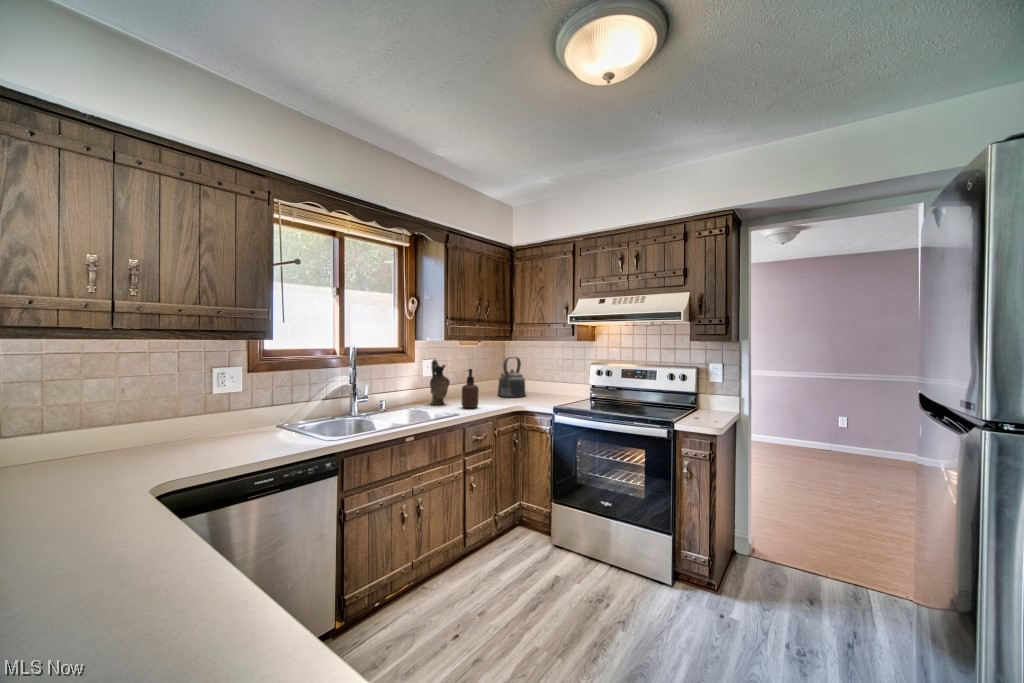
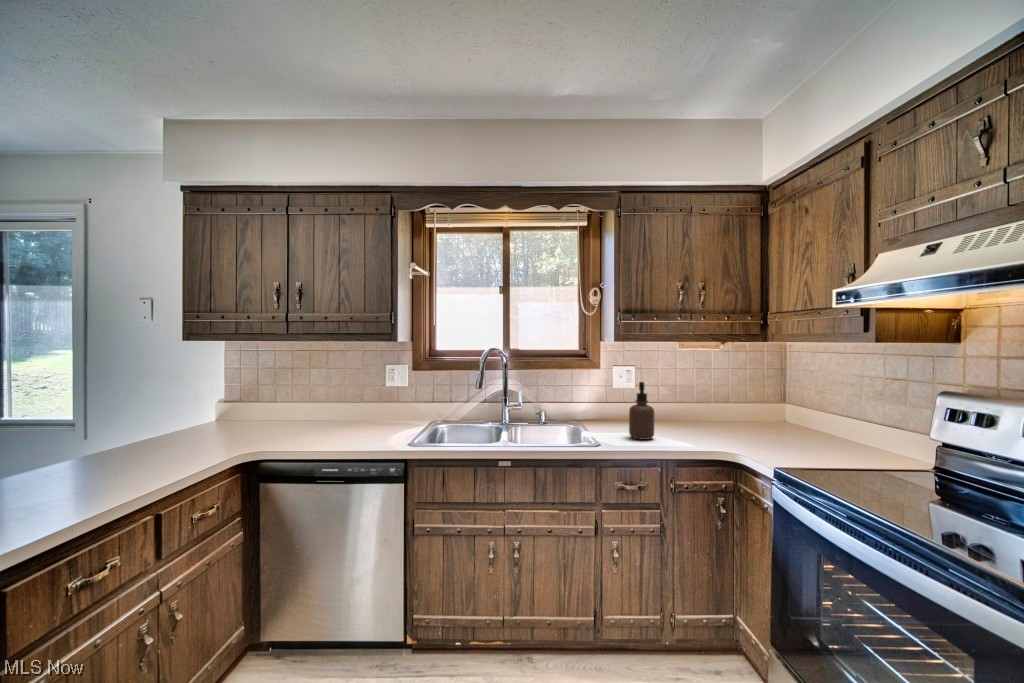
kettle: present [498,357,526,397] -> none [730,369,790,437]
ceramic pitcher: present [430,359,450,405] -> none [607,367,633,428]

